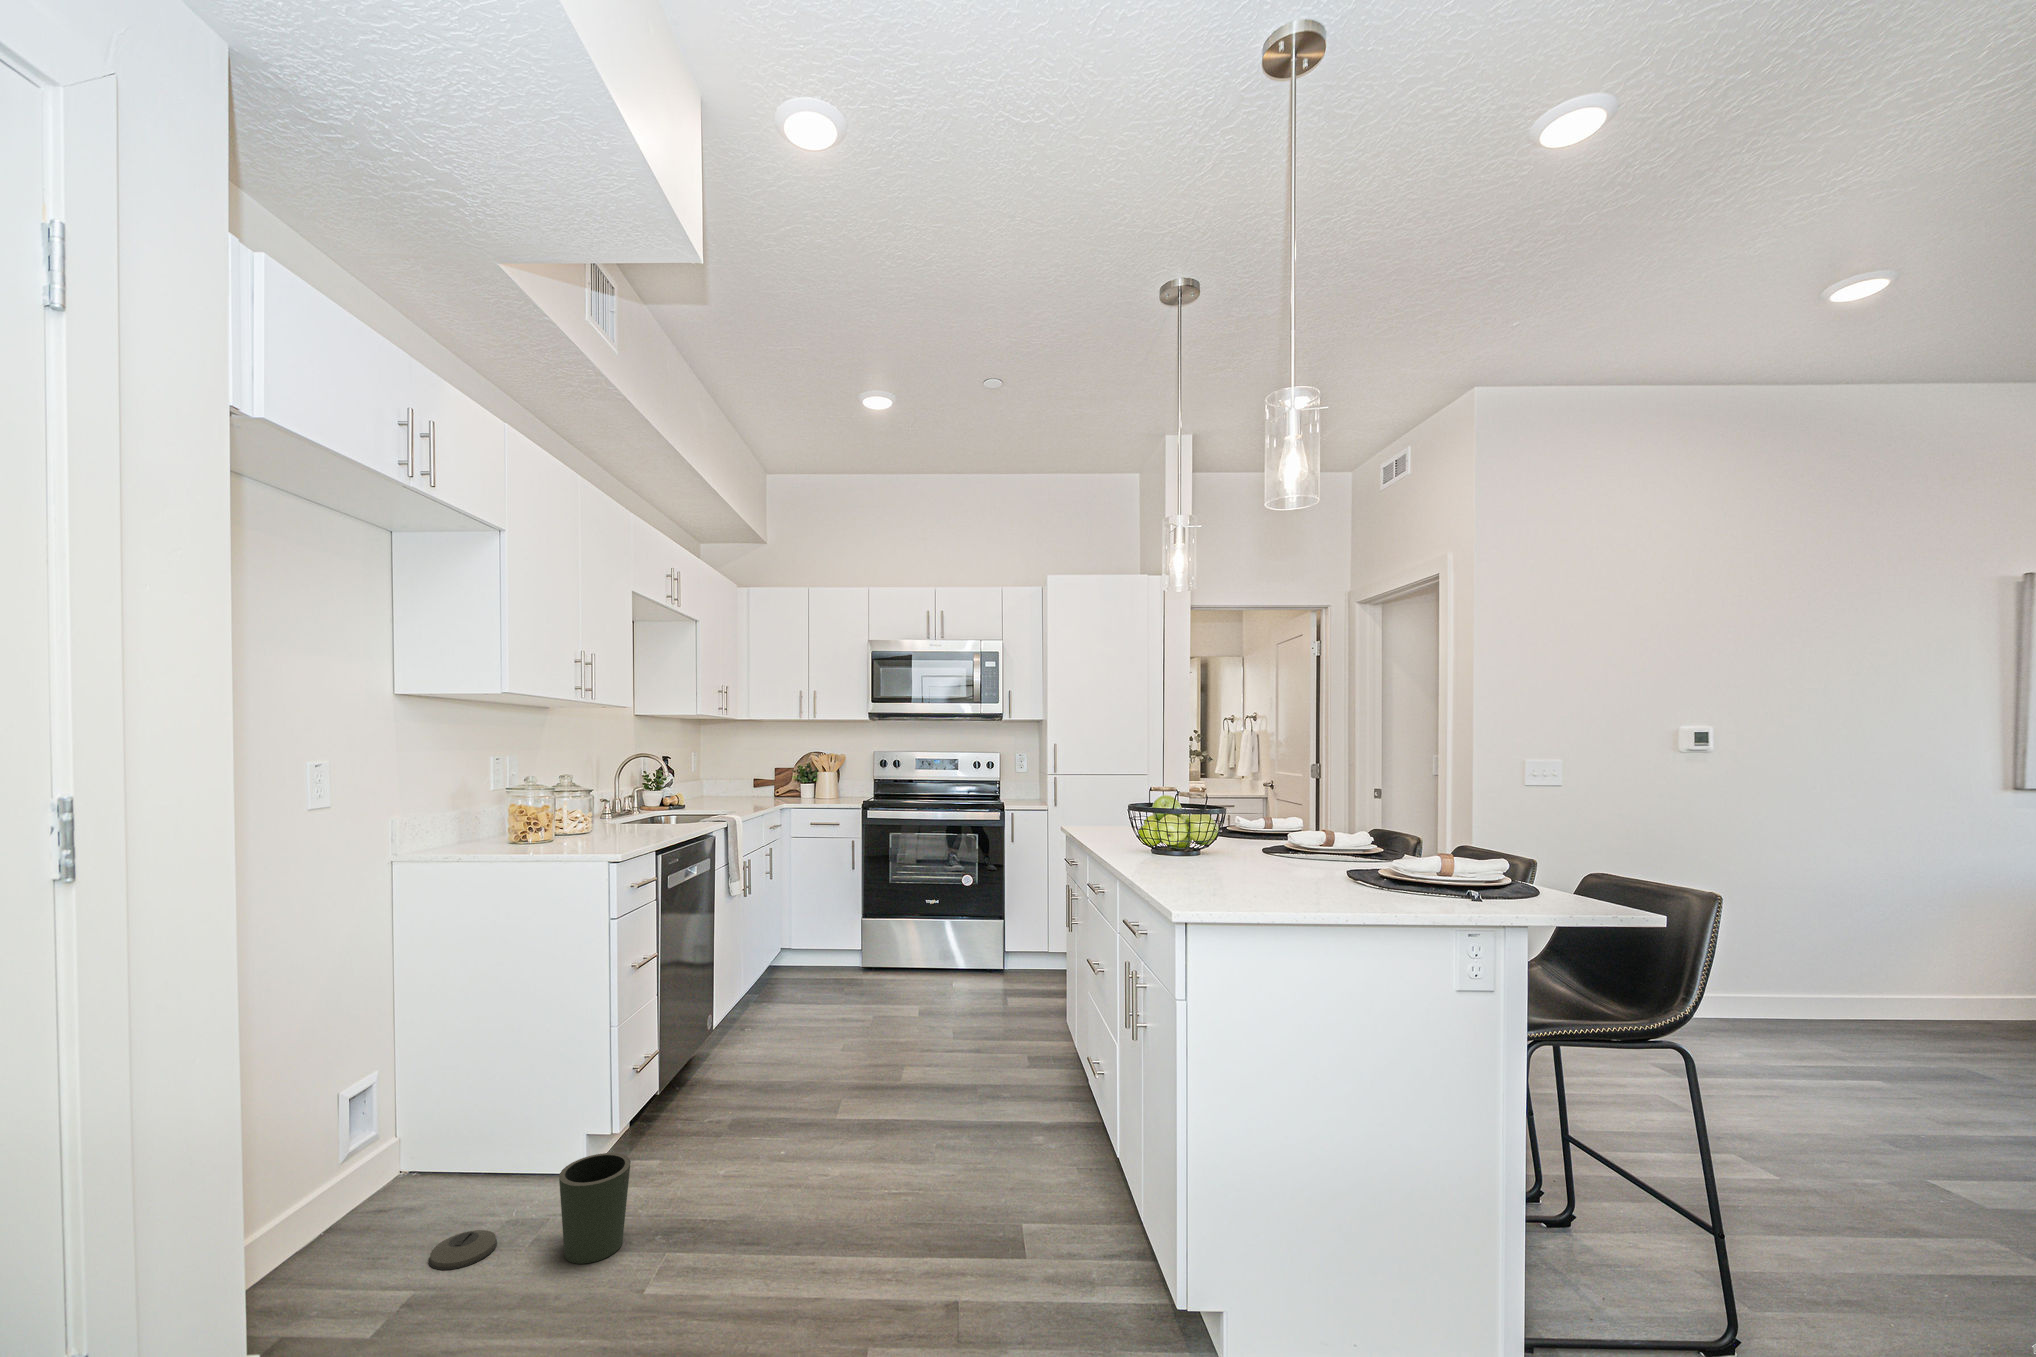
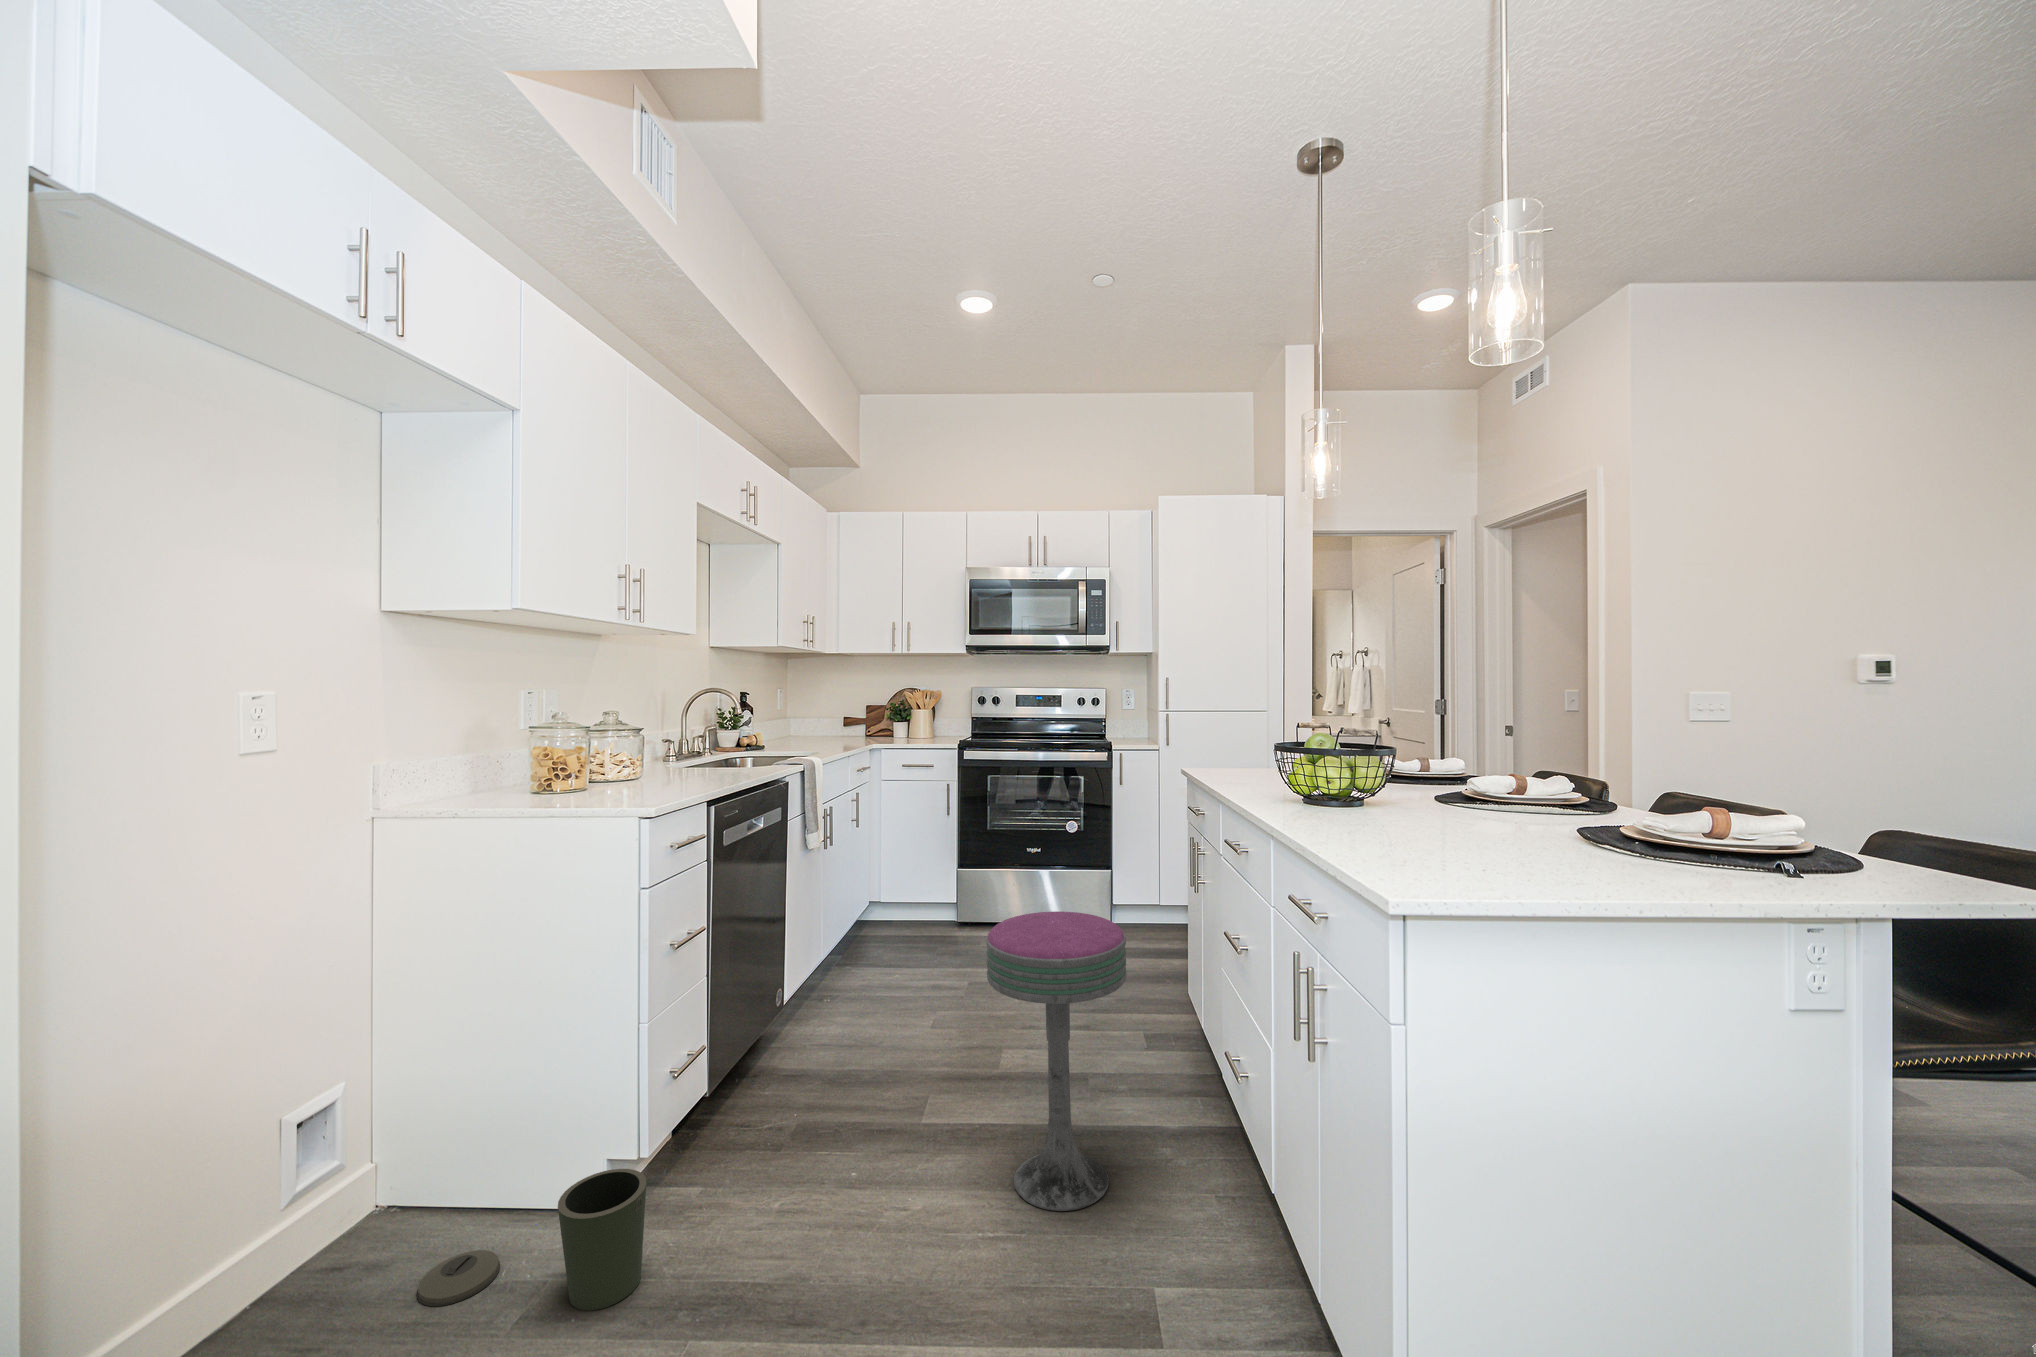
bar stool: none [907,941,1018,1179] -> present [986,912,1127,1211]

